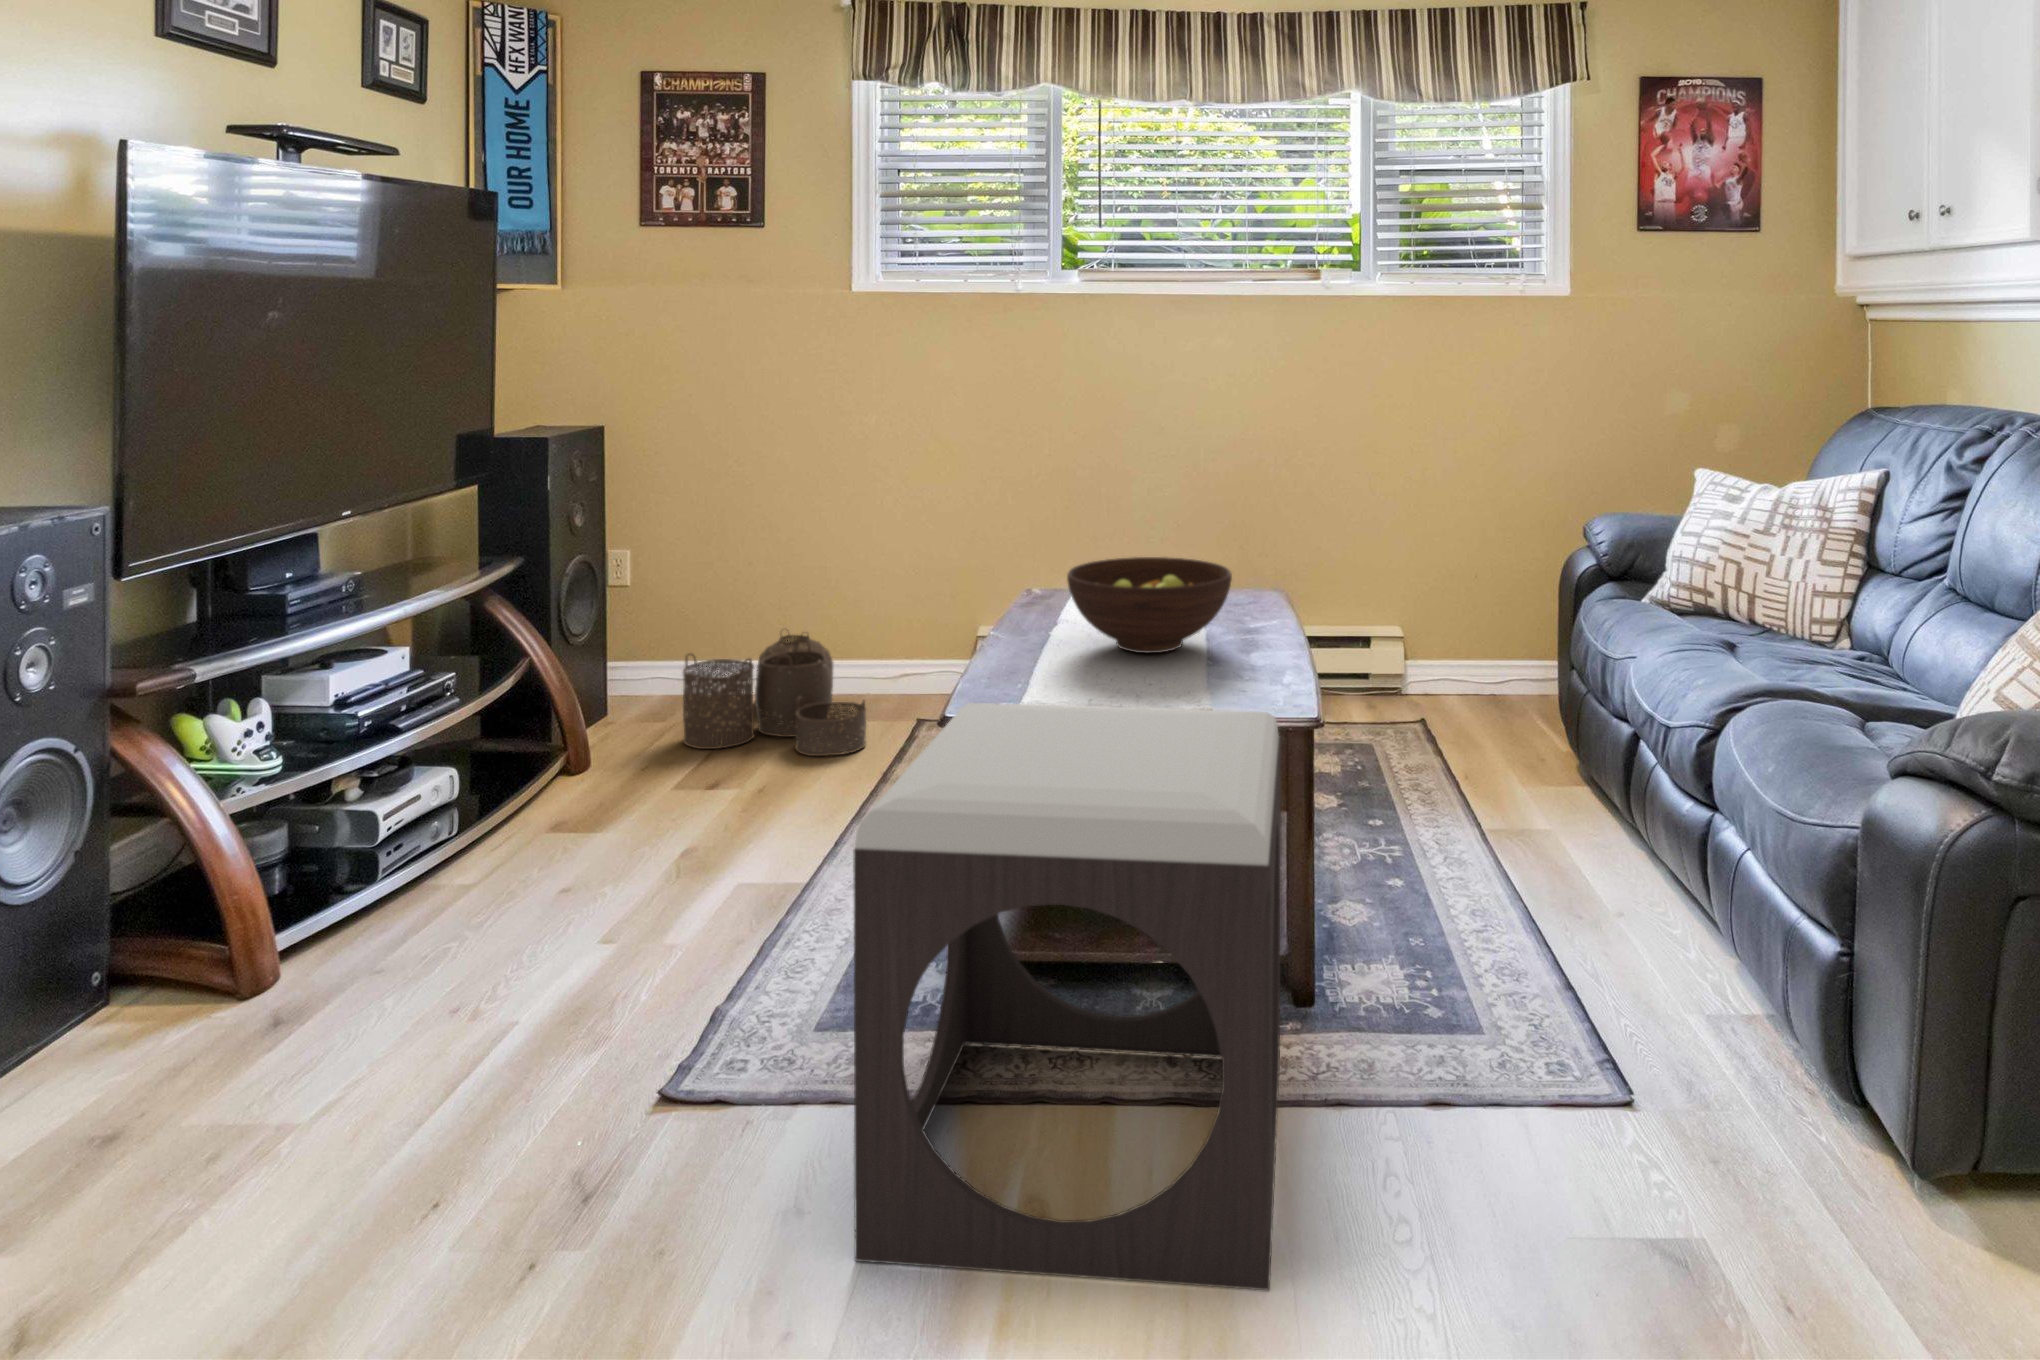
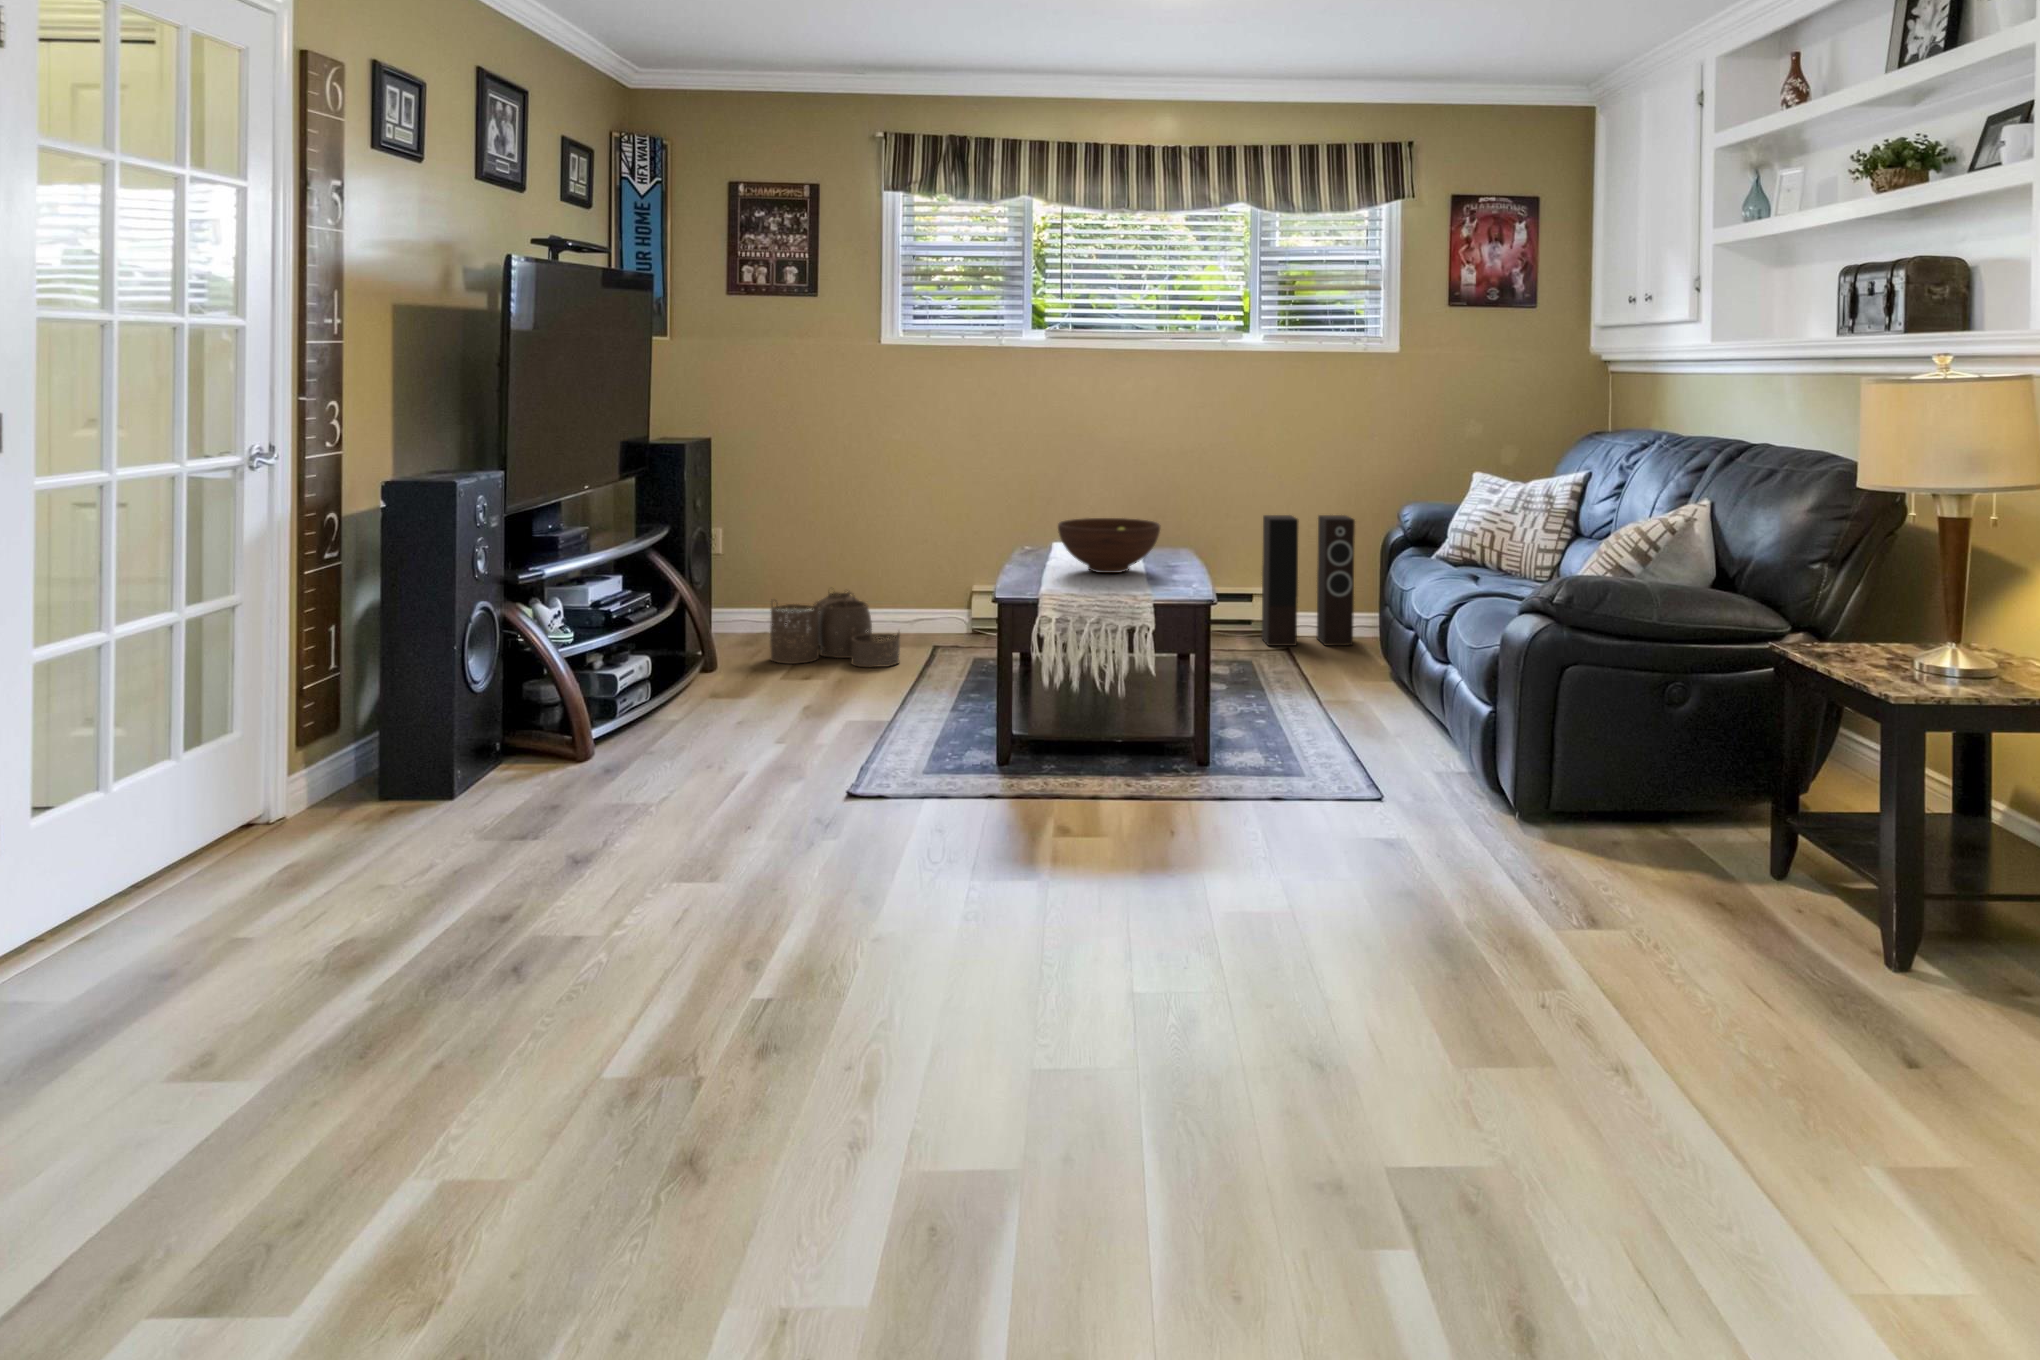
speaker: none [1380,522,1511,708] -> present [1262,515,1355,646]
footstool: present [854,703,1281,1290] -> none [974,582,1190,845]

